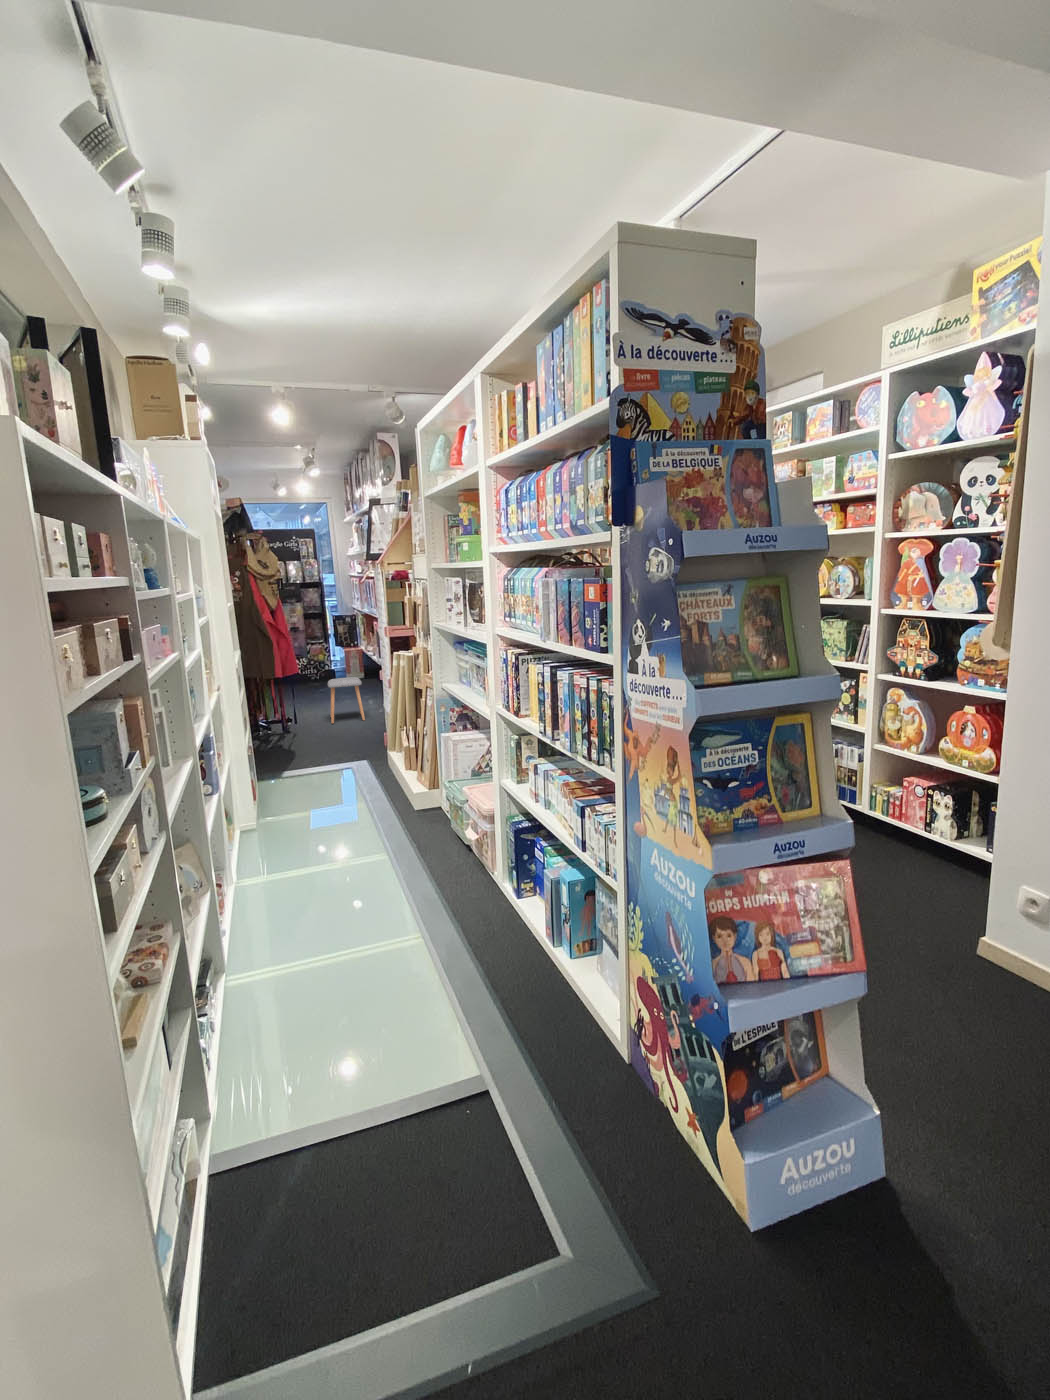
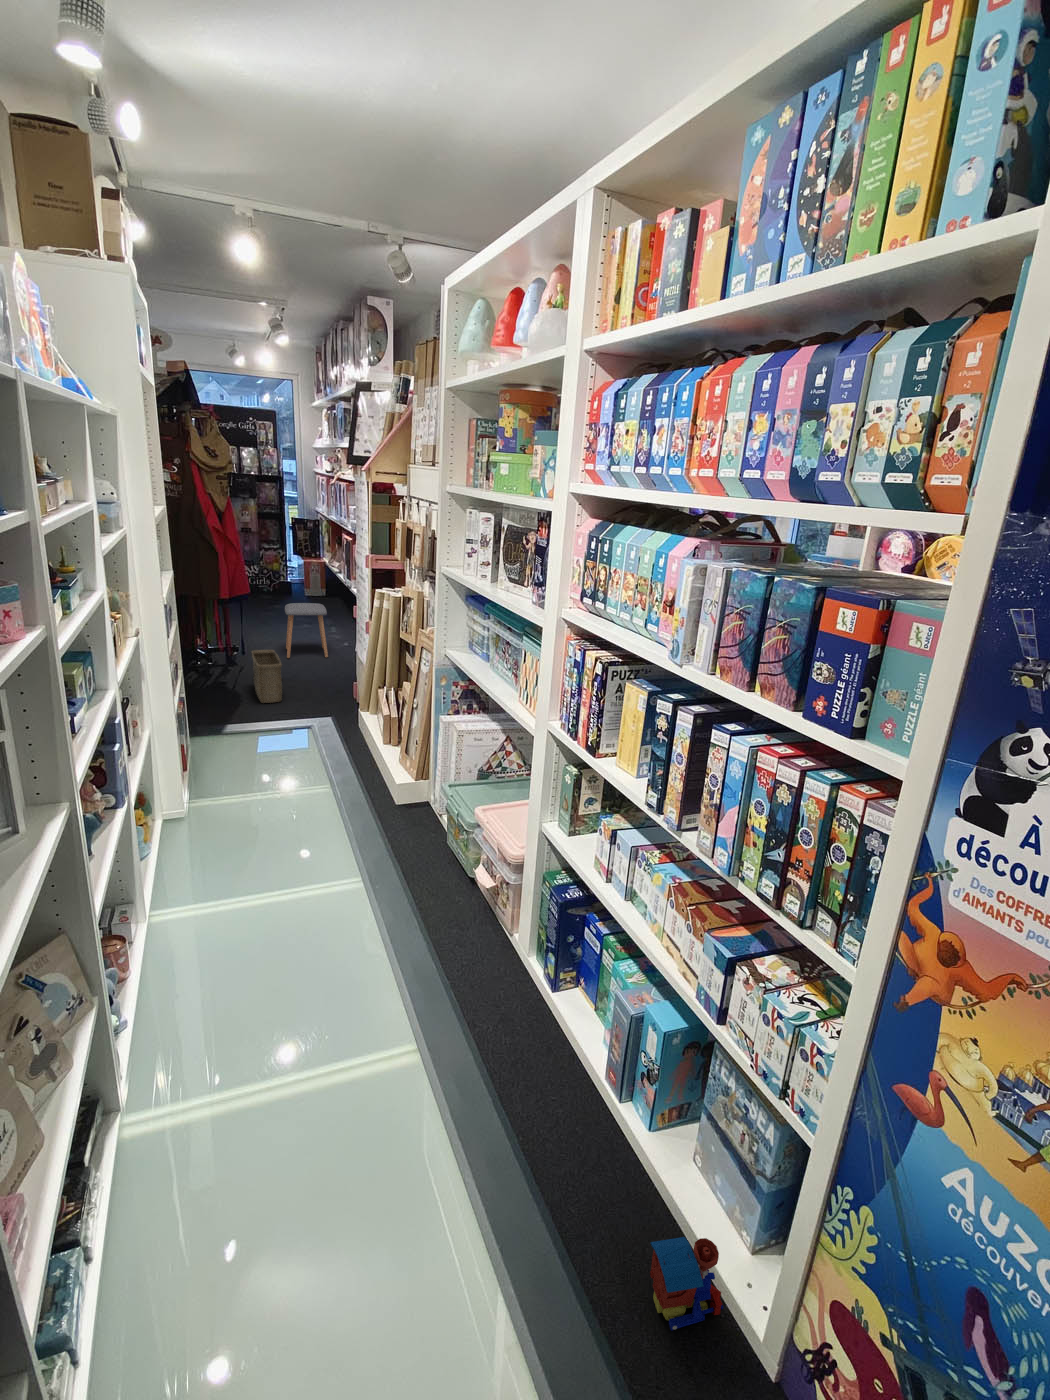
basket: none [302,714,328,755] -> present [252,650,283,703]
toy train: none [555,992,605,1049] -> present [650,1237,723,1331]

